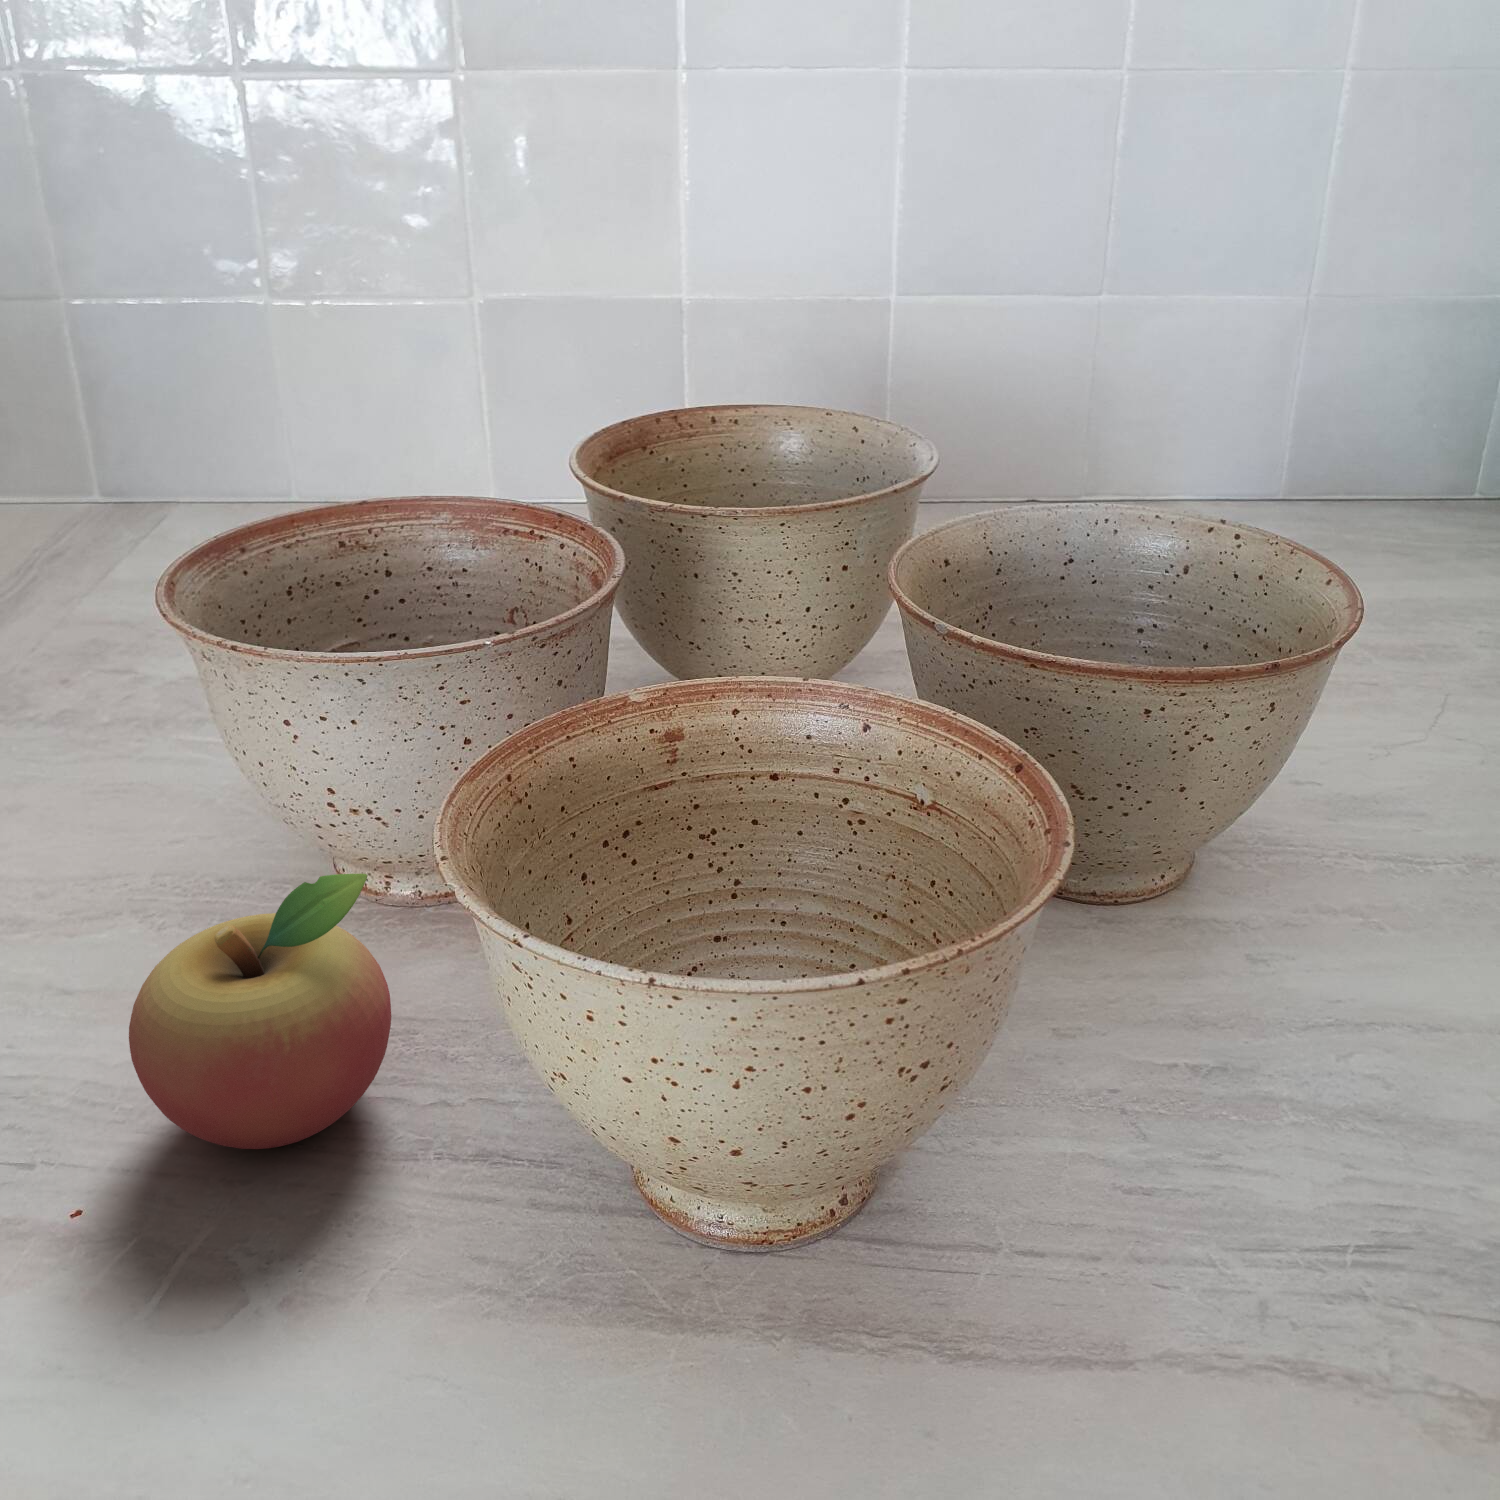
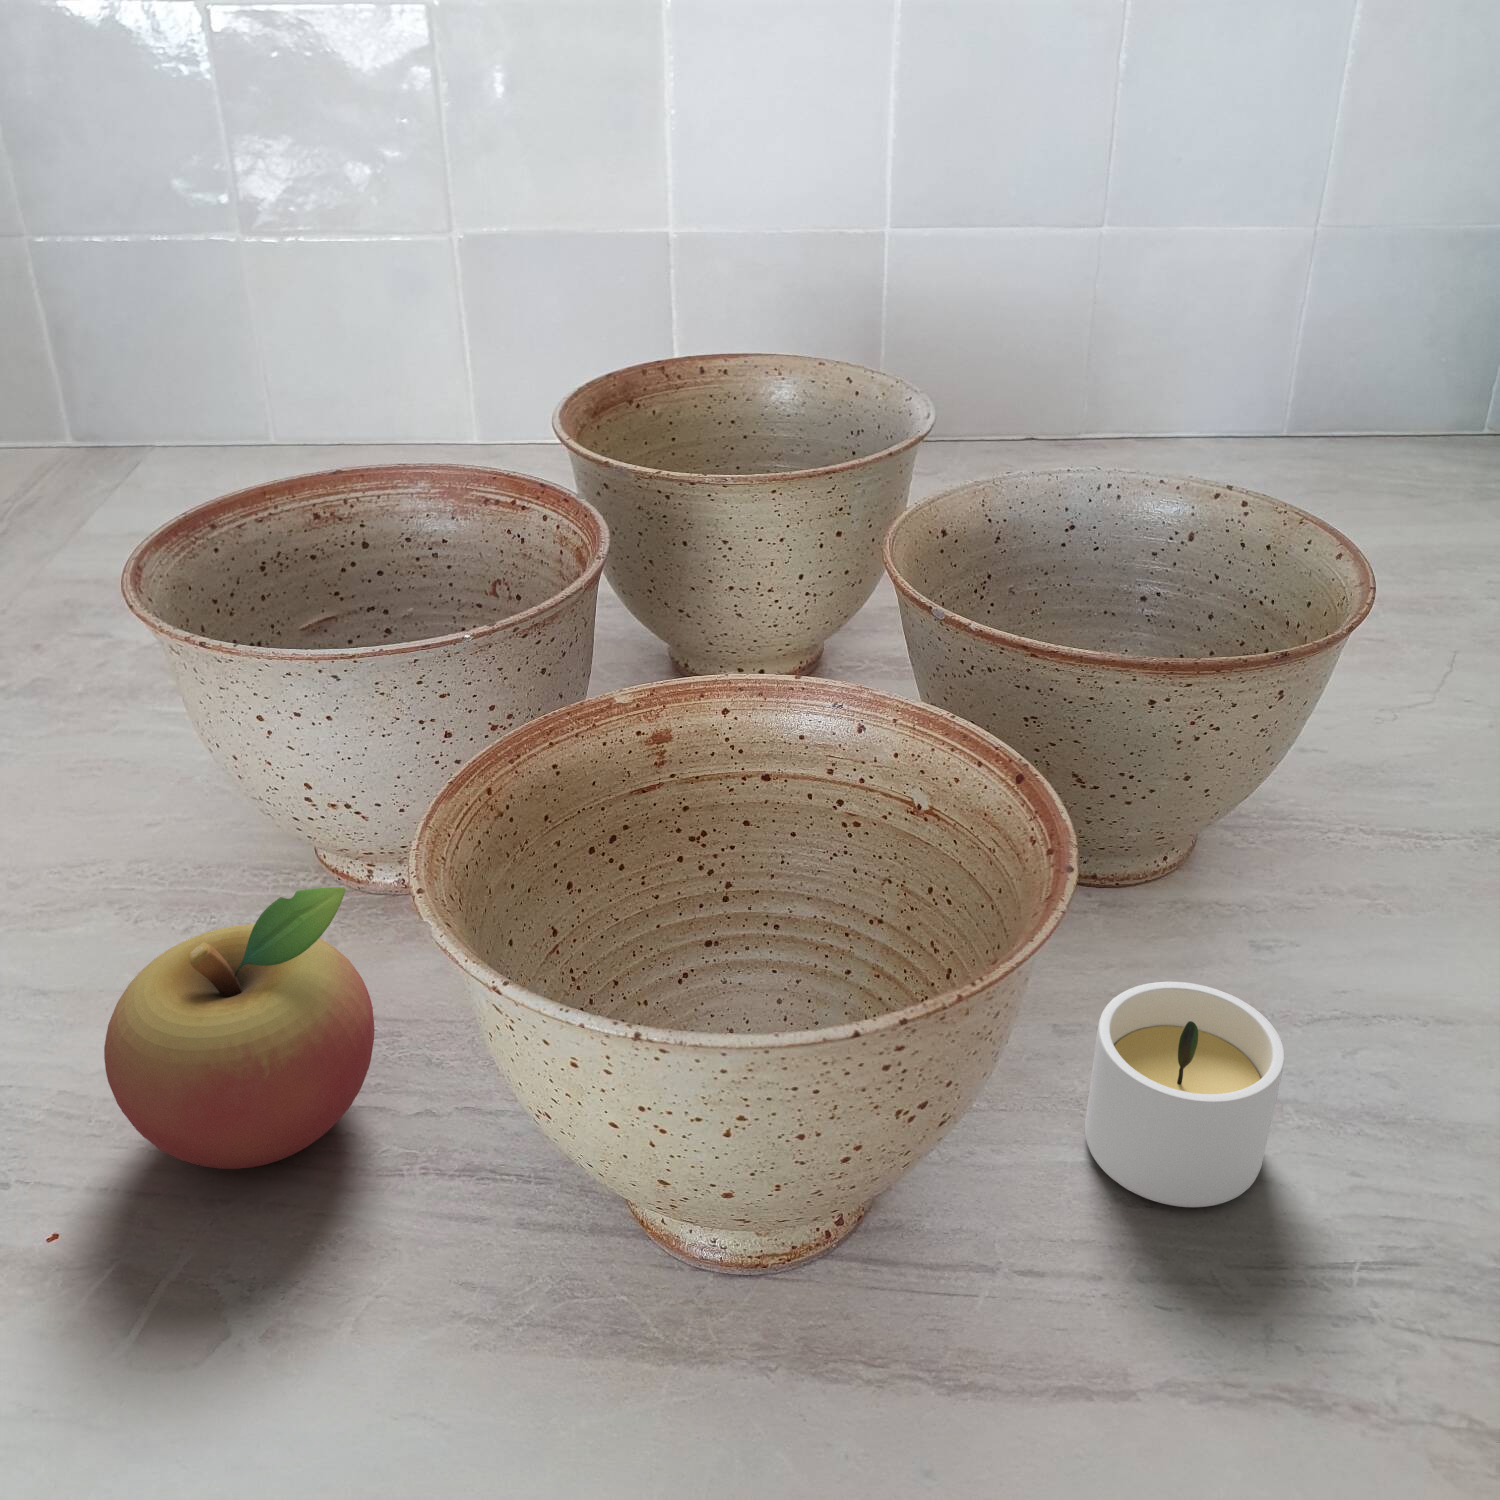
candle: none [1084,976,1345,1203] -> present [1085,982,1284,1207]

